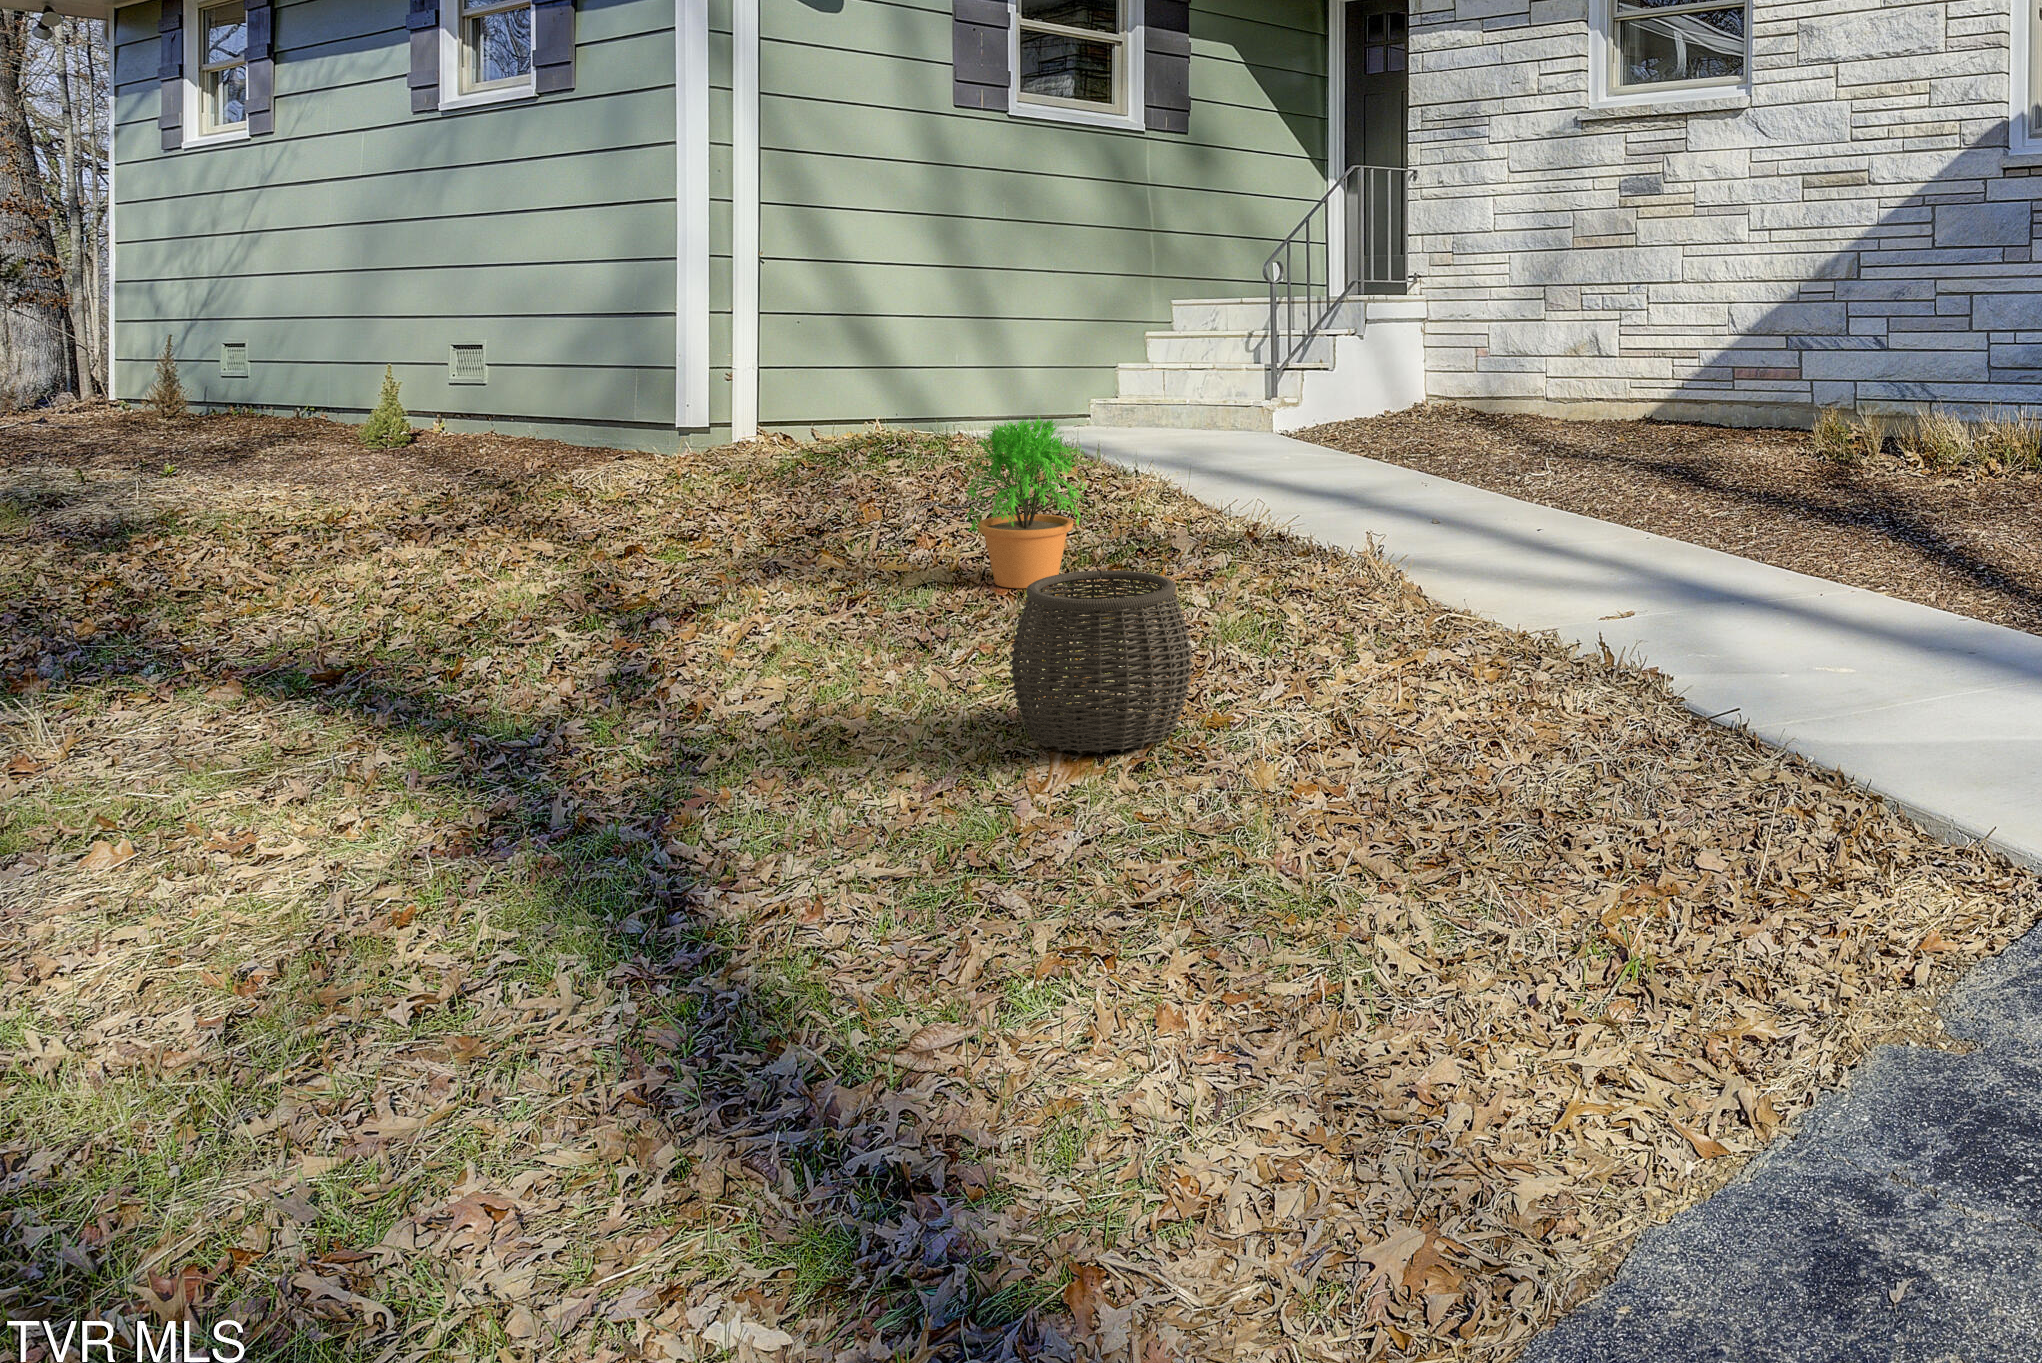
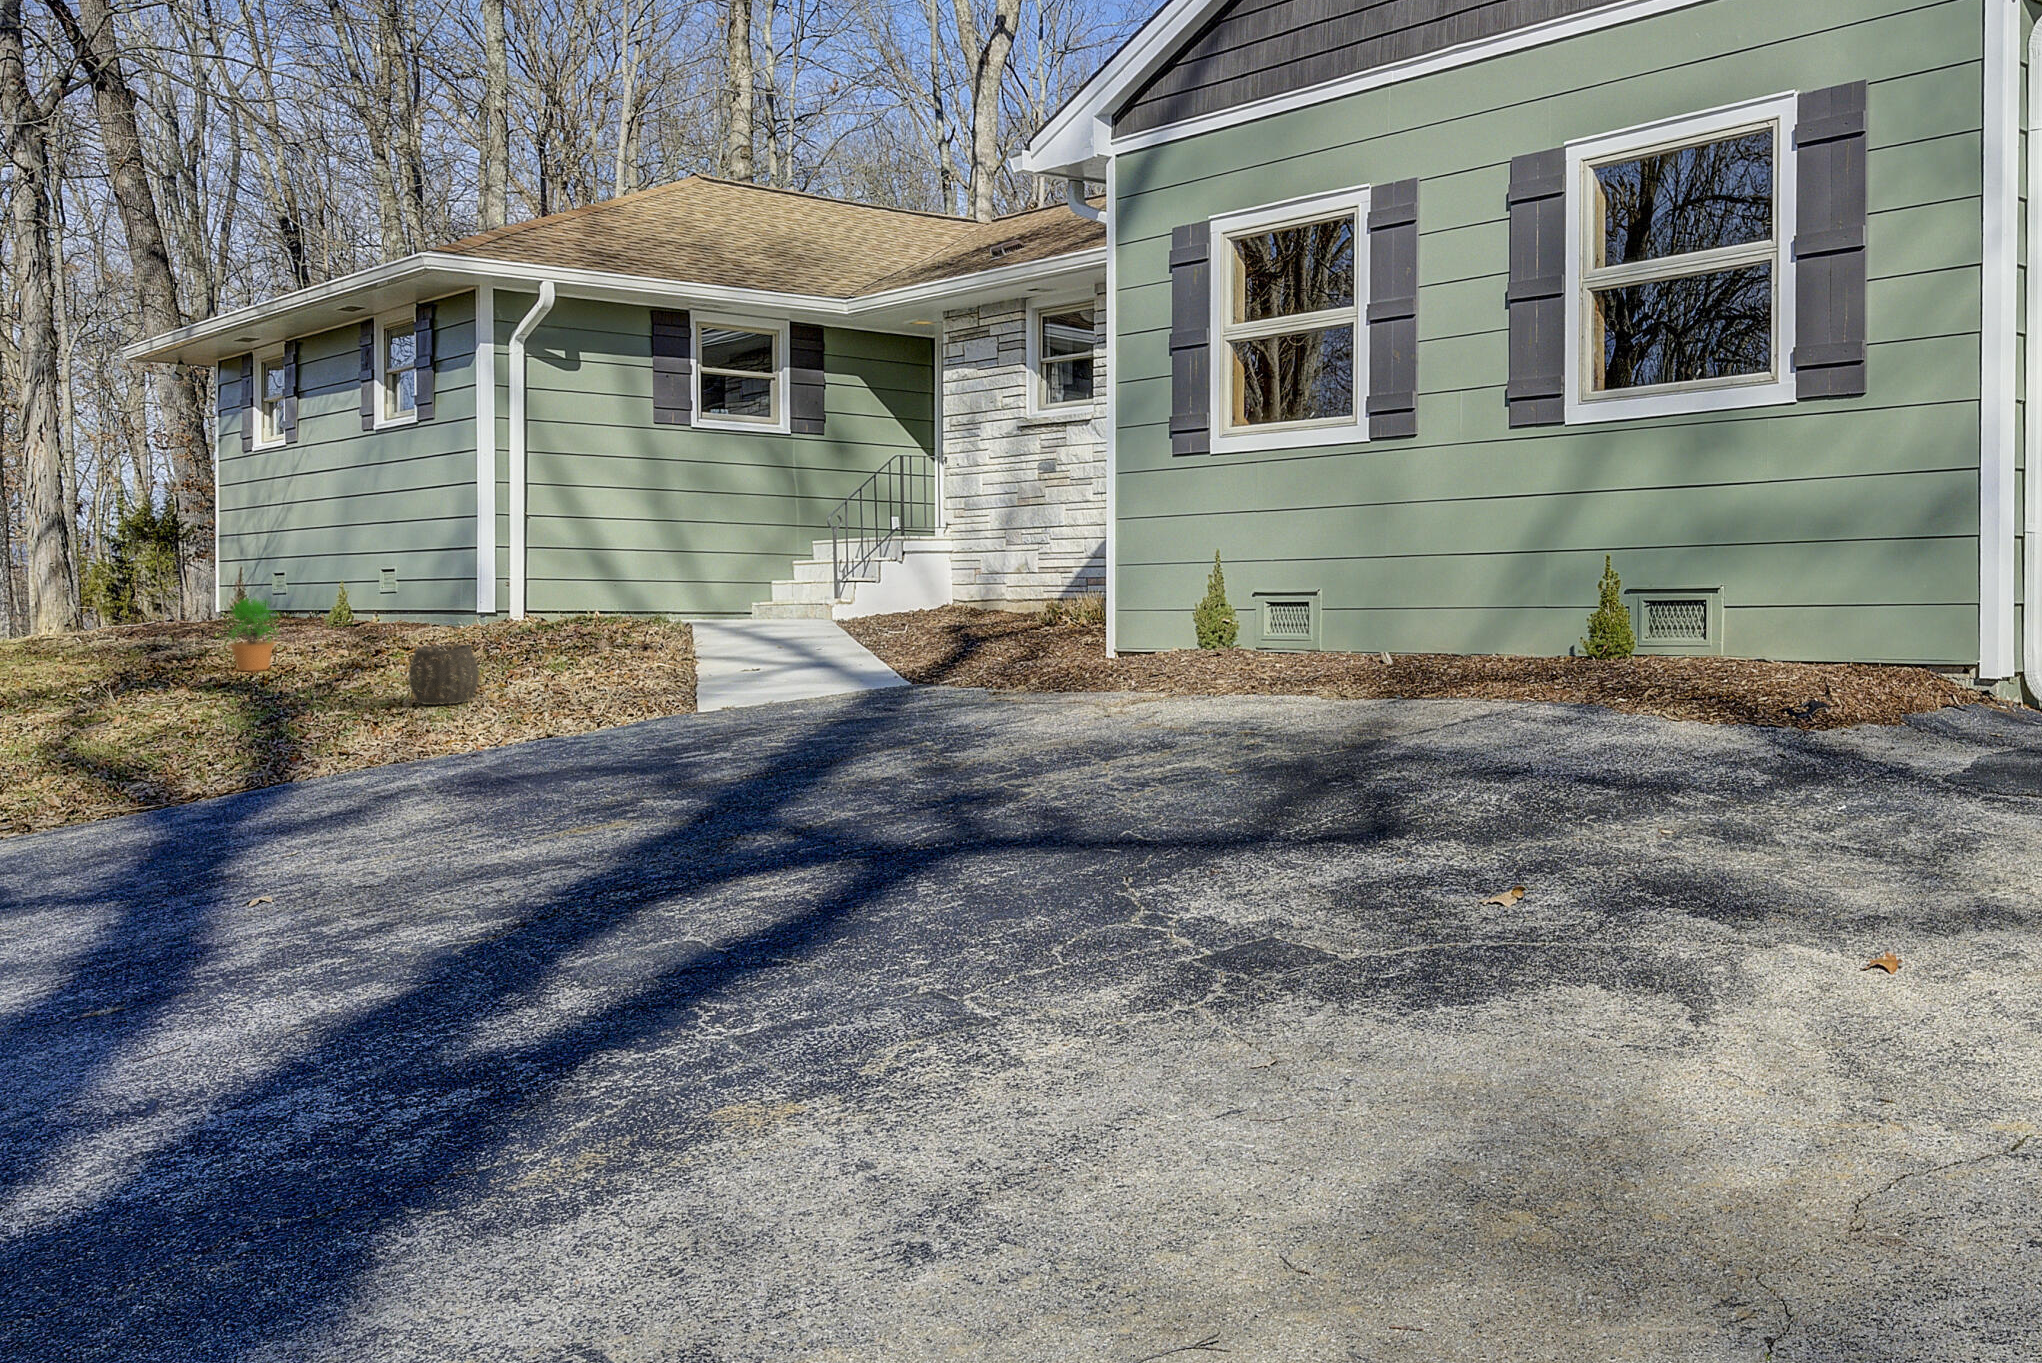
potted plant: present [958,418,1087,588] -> present [223,597,278,671]

